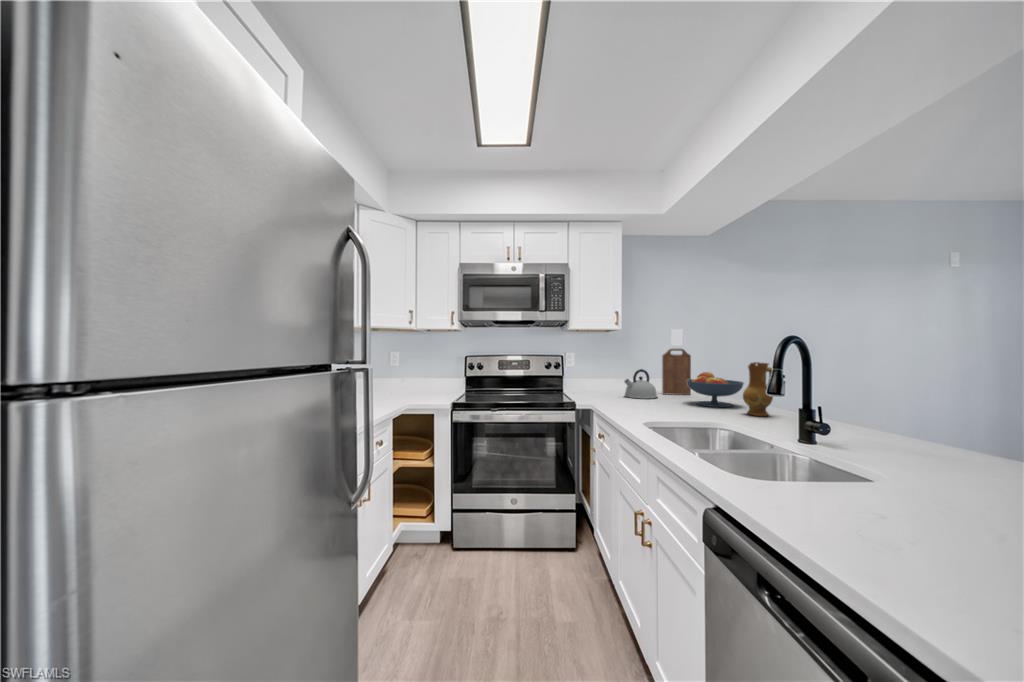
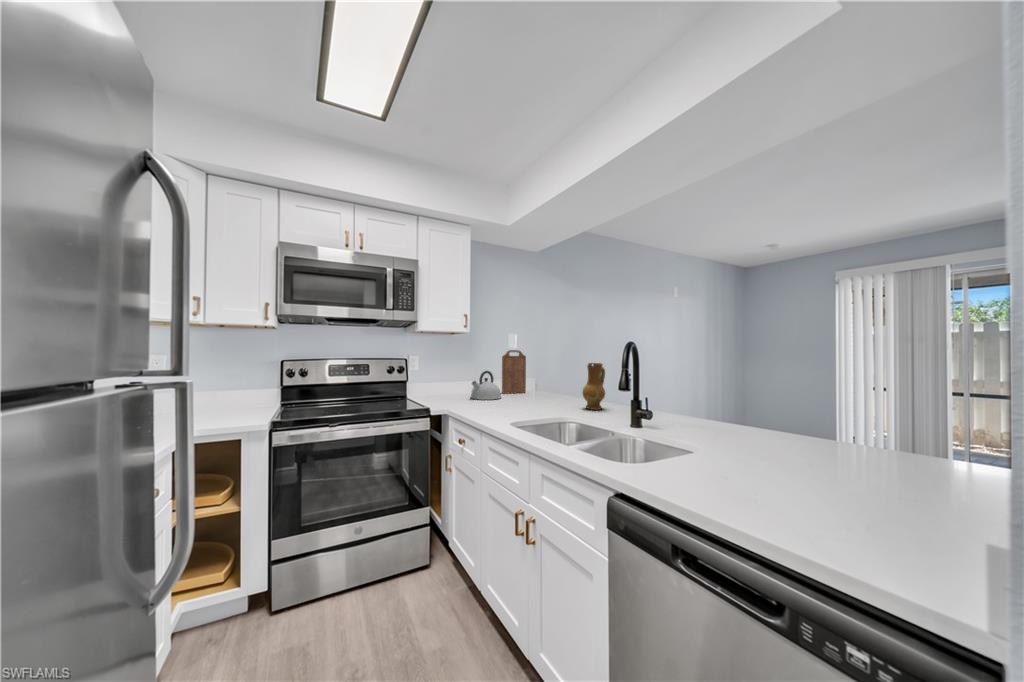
fruit bowl: present [687,372,744,407] -> none [530,372,577,404]

